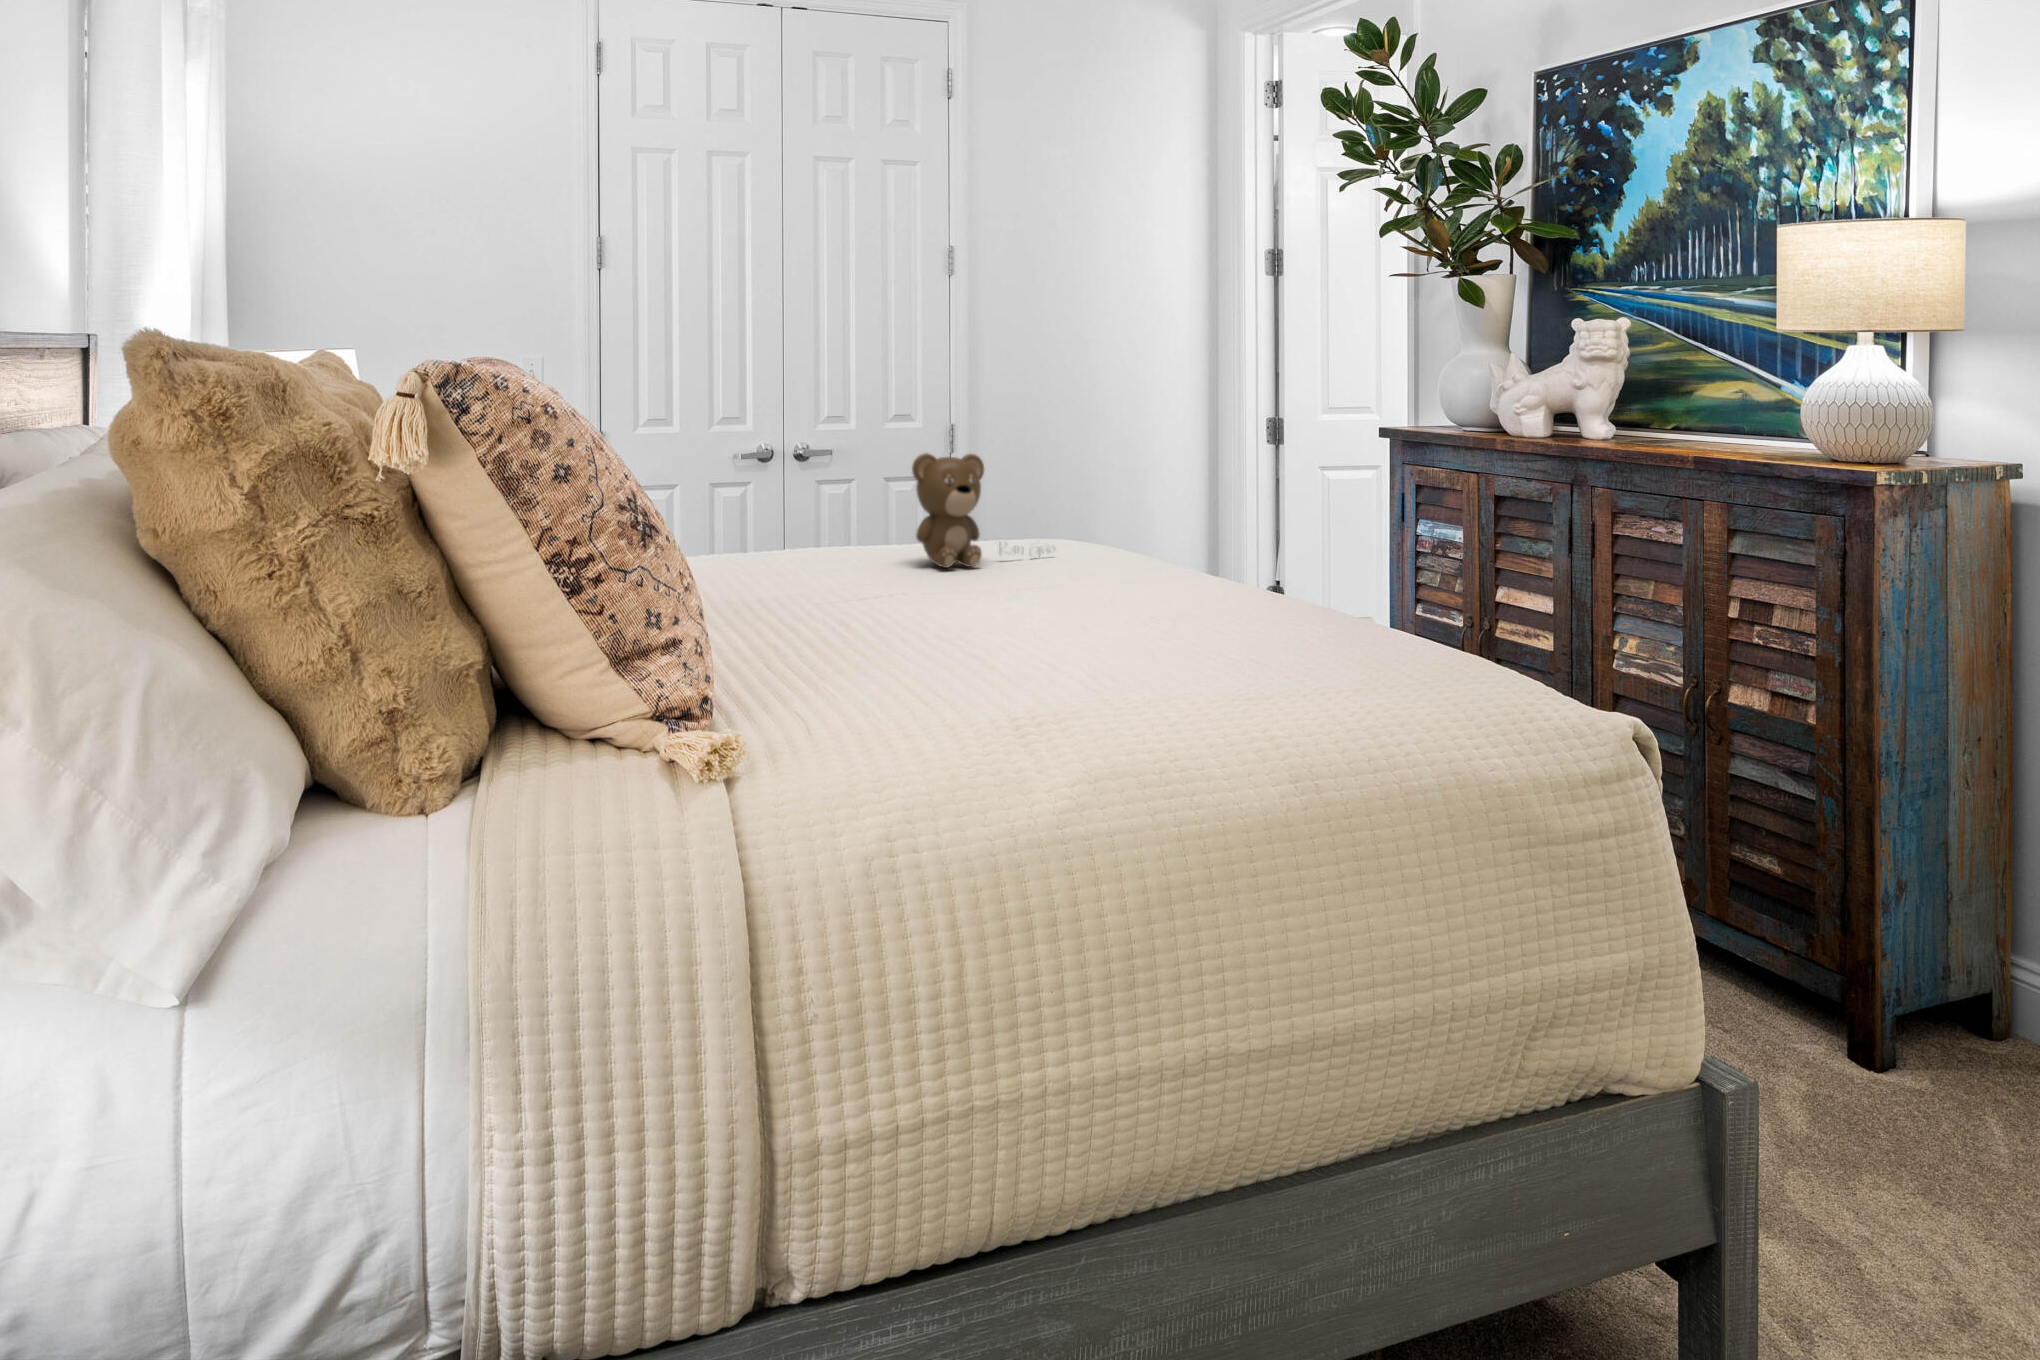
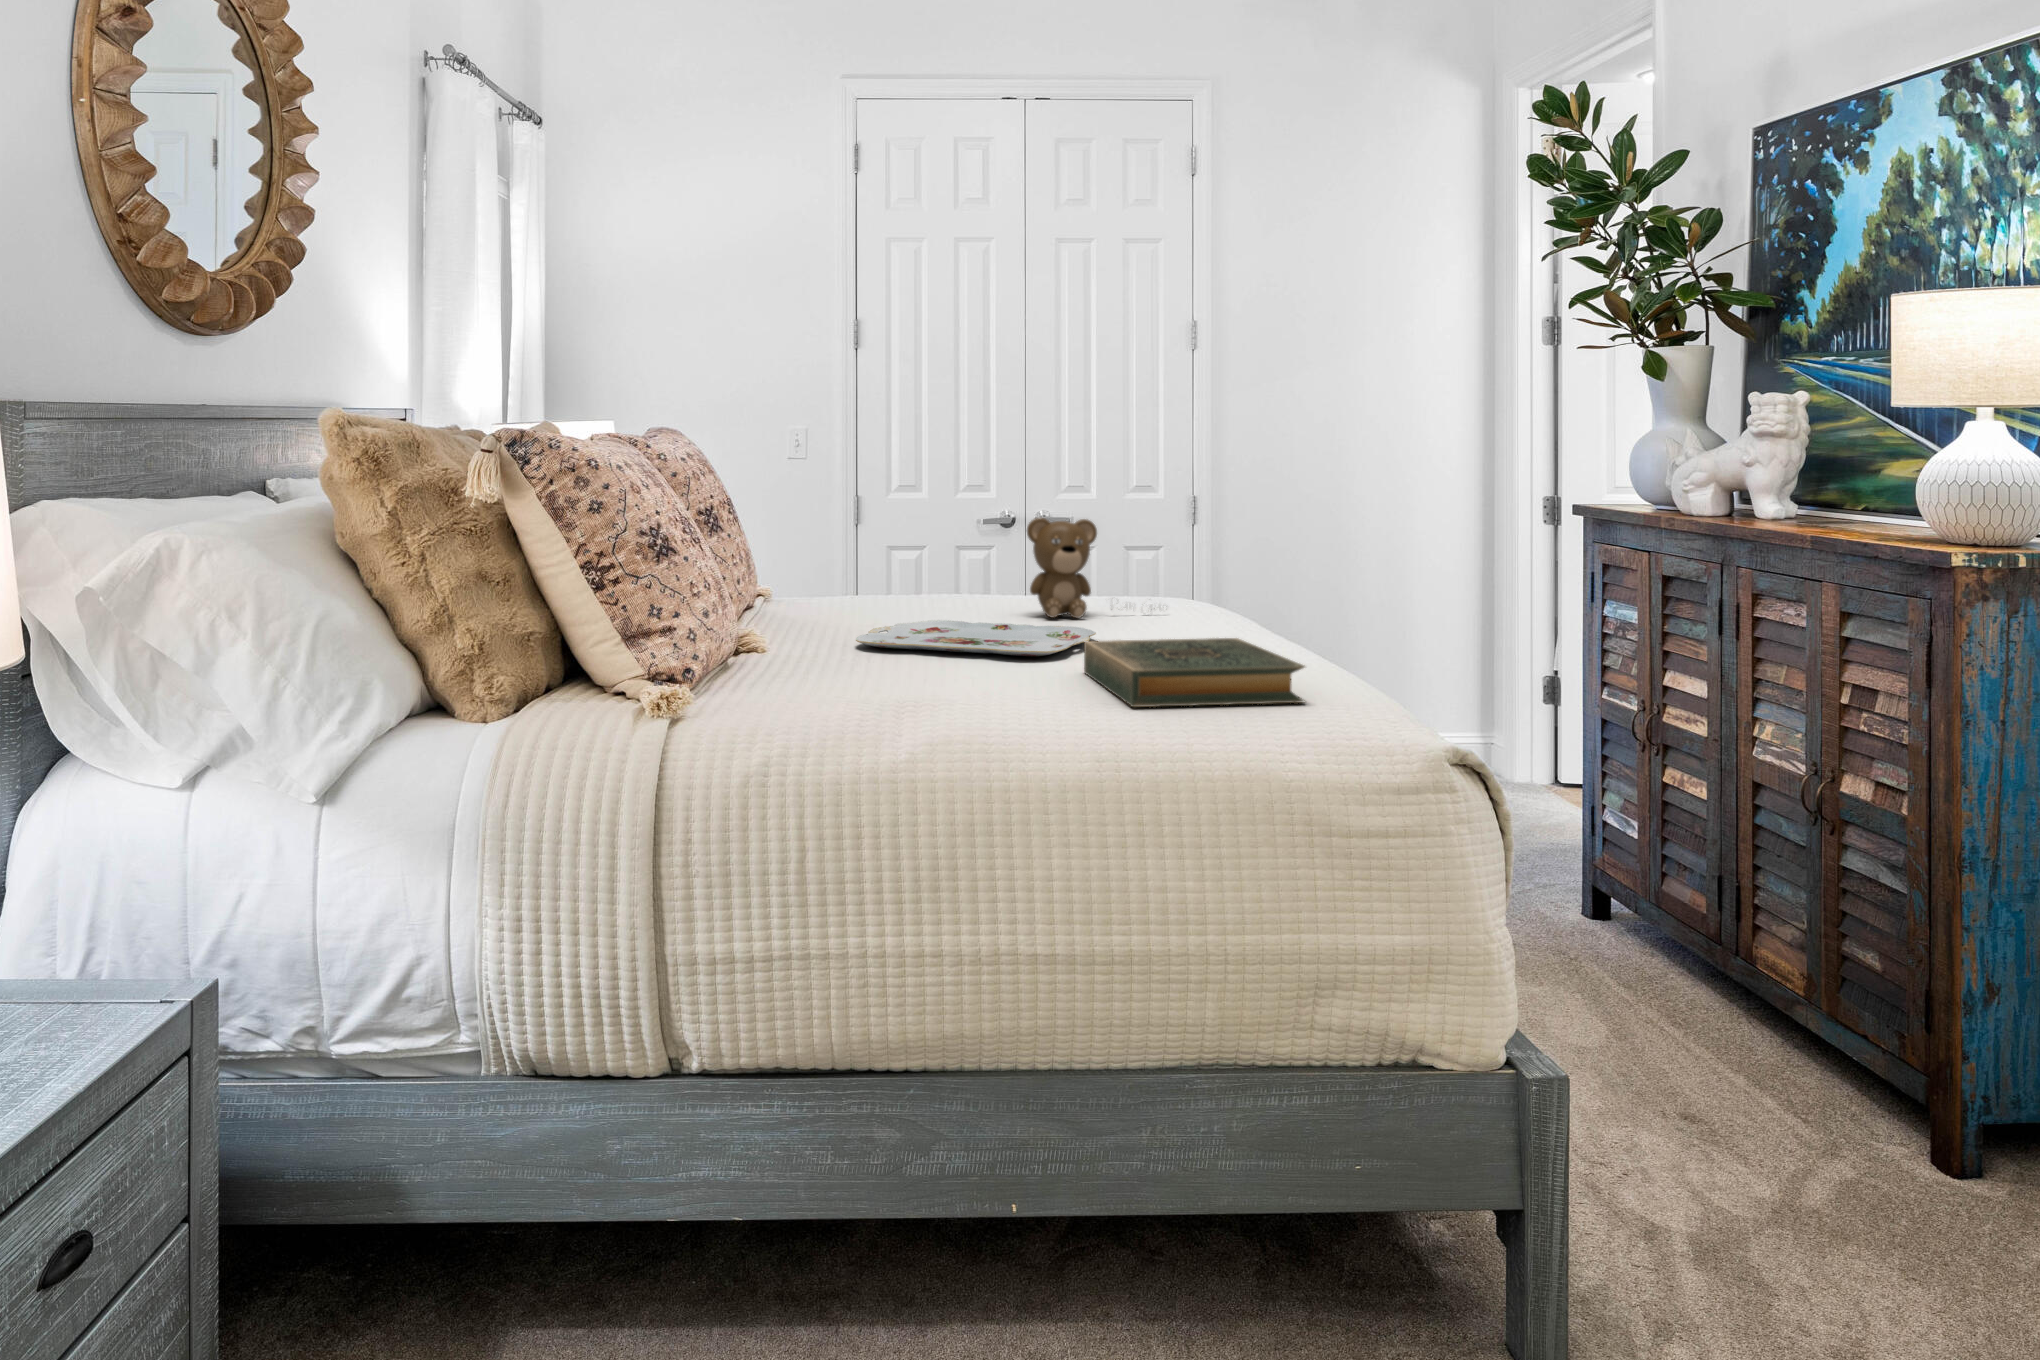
serving tray: none [778,580,1052,625] -> present [856,620,1096,656]
hardback book: none [1098,594,1406,699] -> present [1084,638,1305,707]

